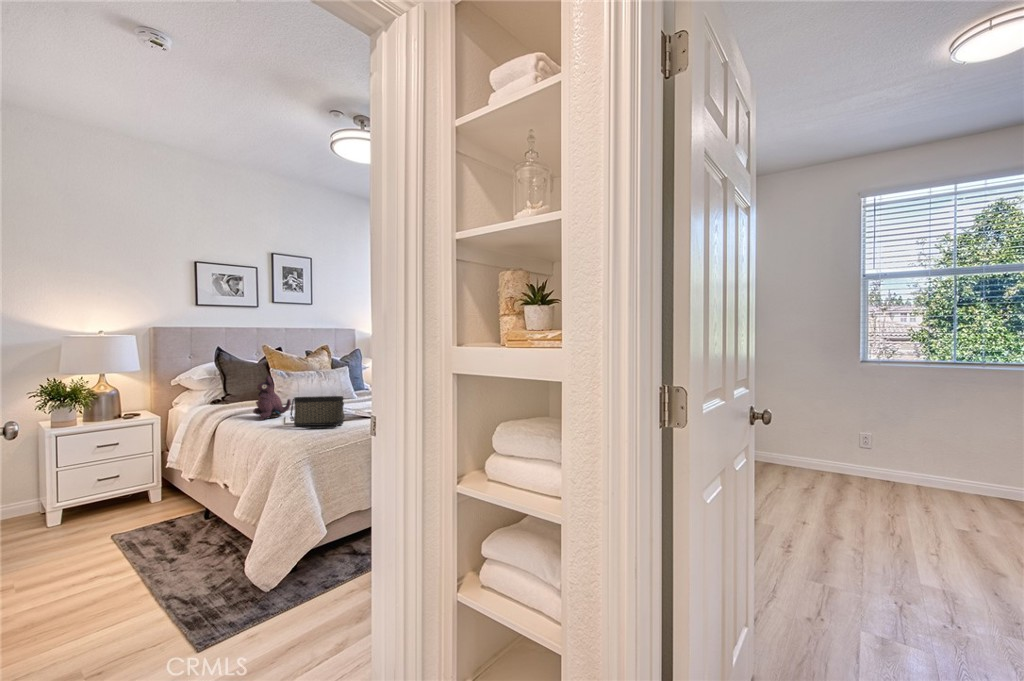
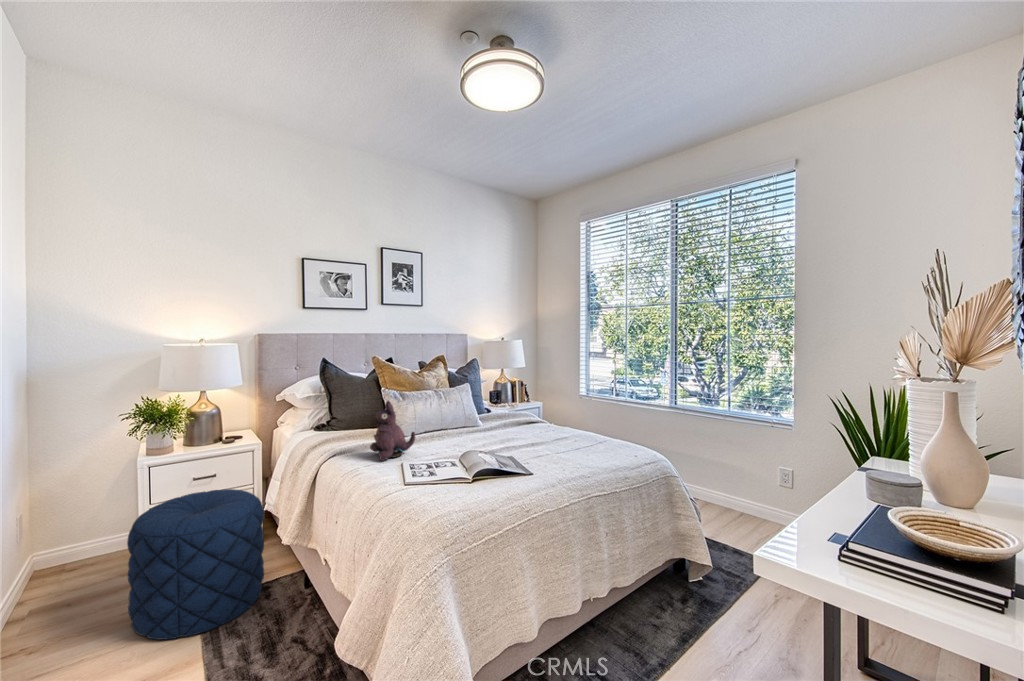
handbag: present [290,396,344,429] -> none [423,436,495,484]
pouf: none [44,451,163,560] -> present [127,489,264,640]

